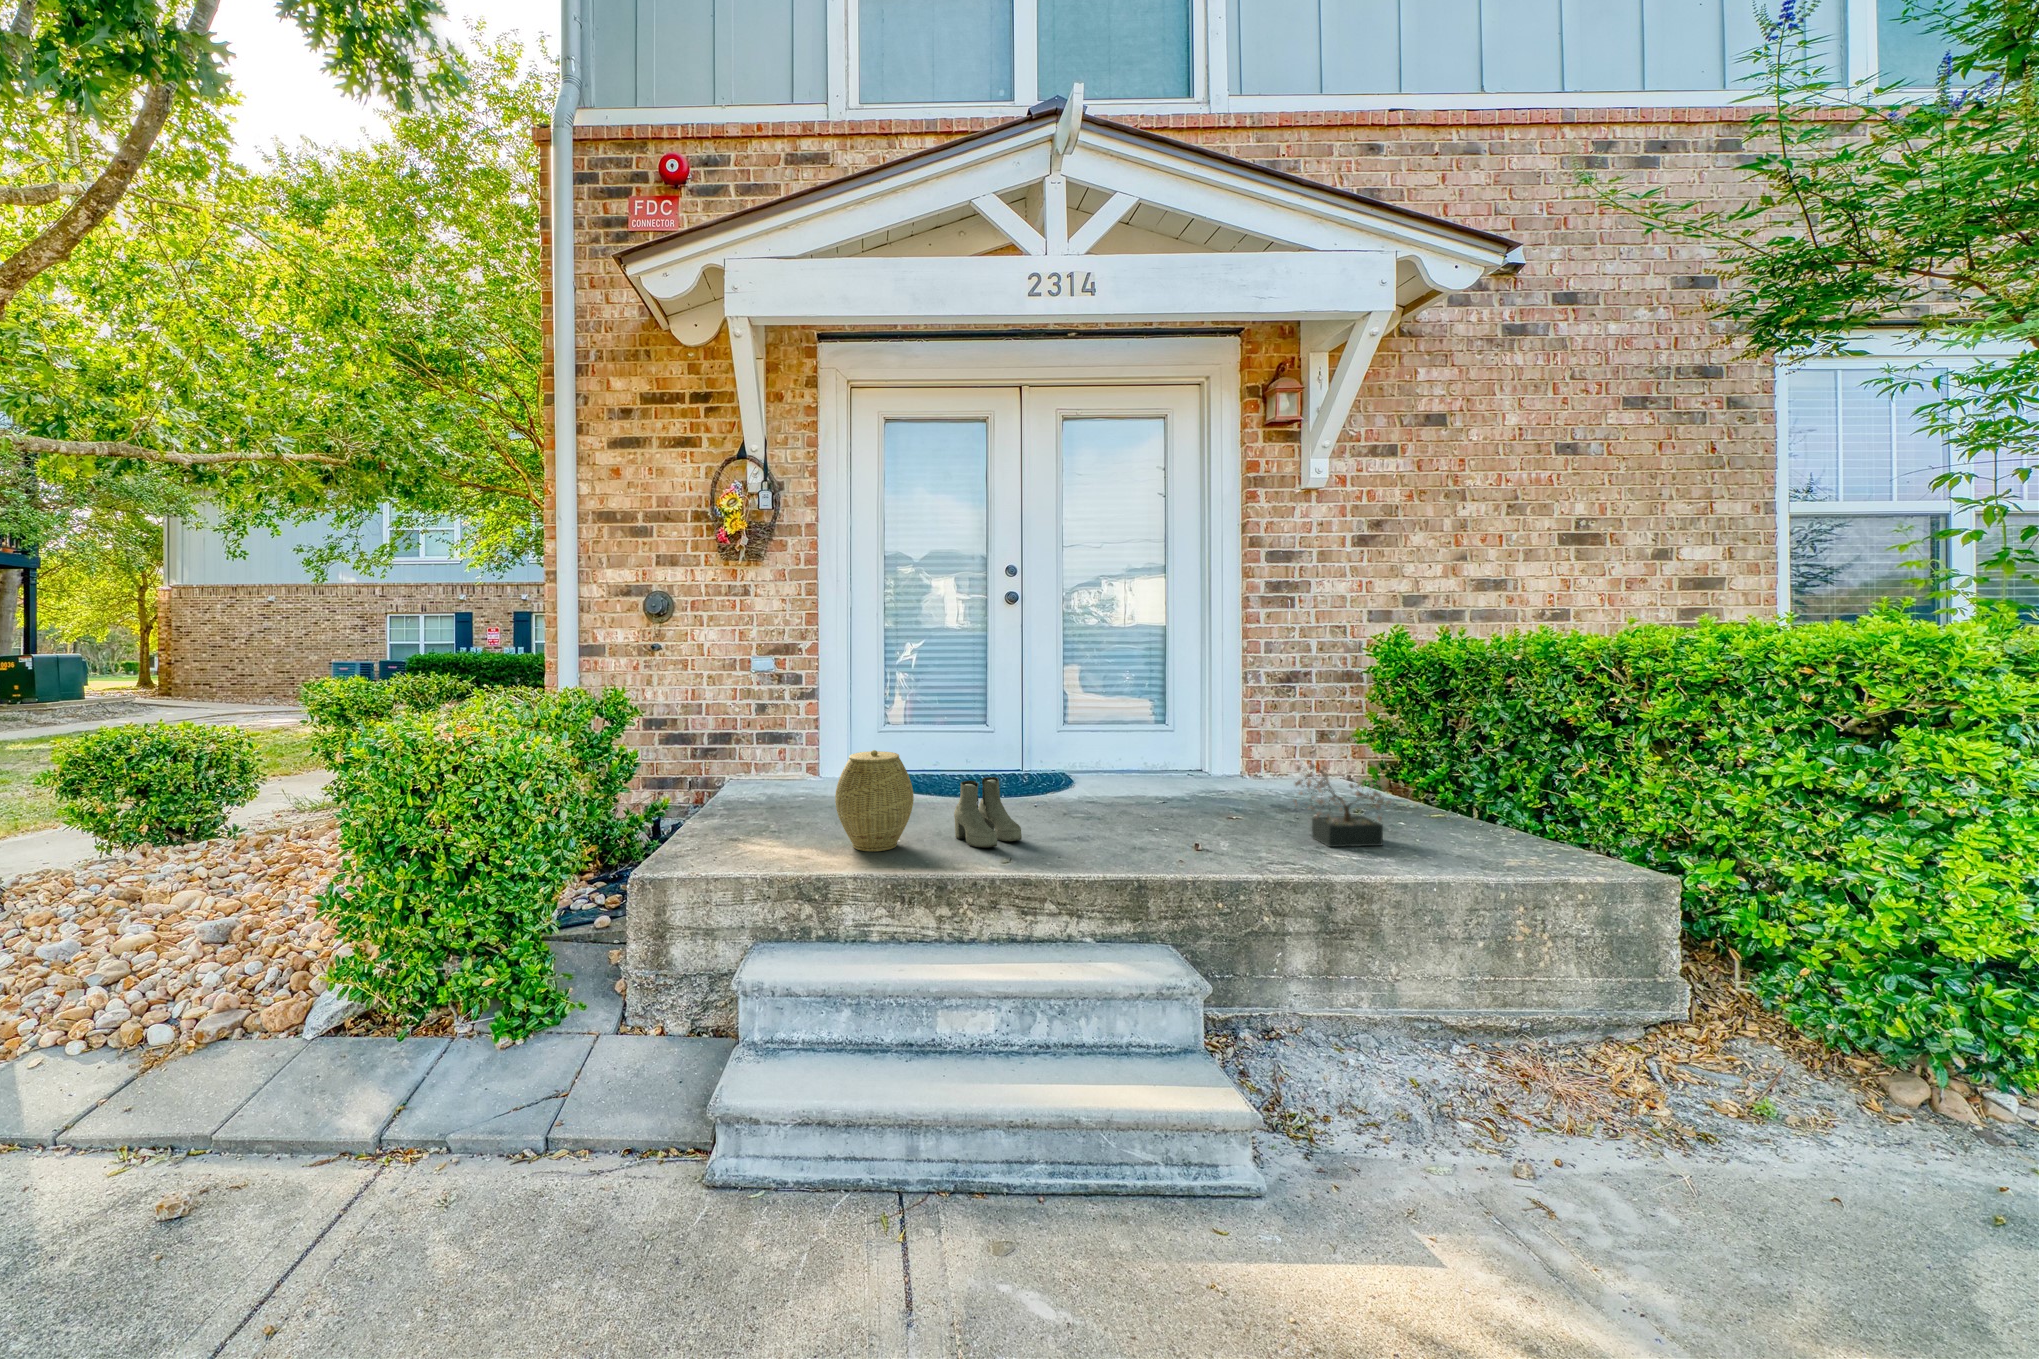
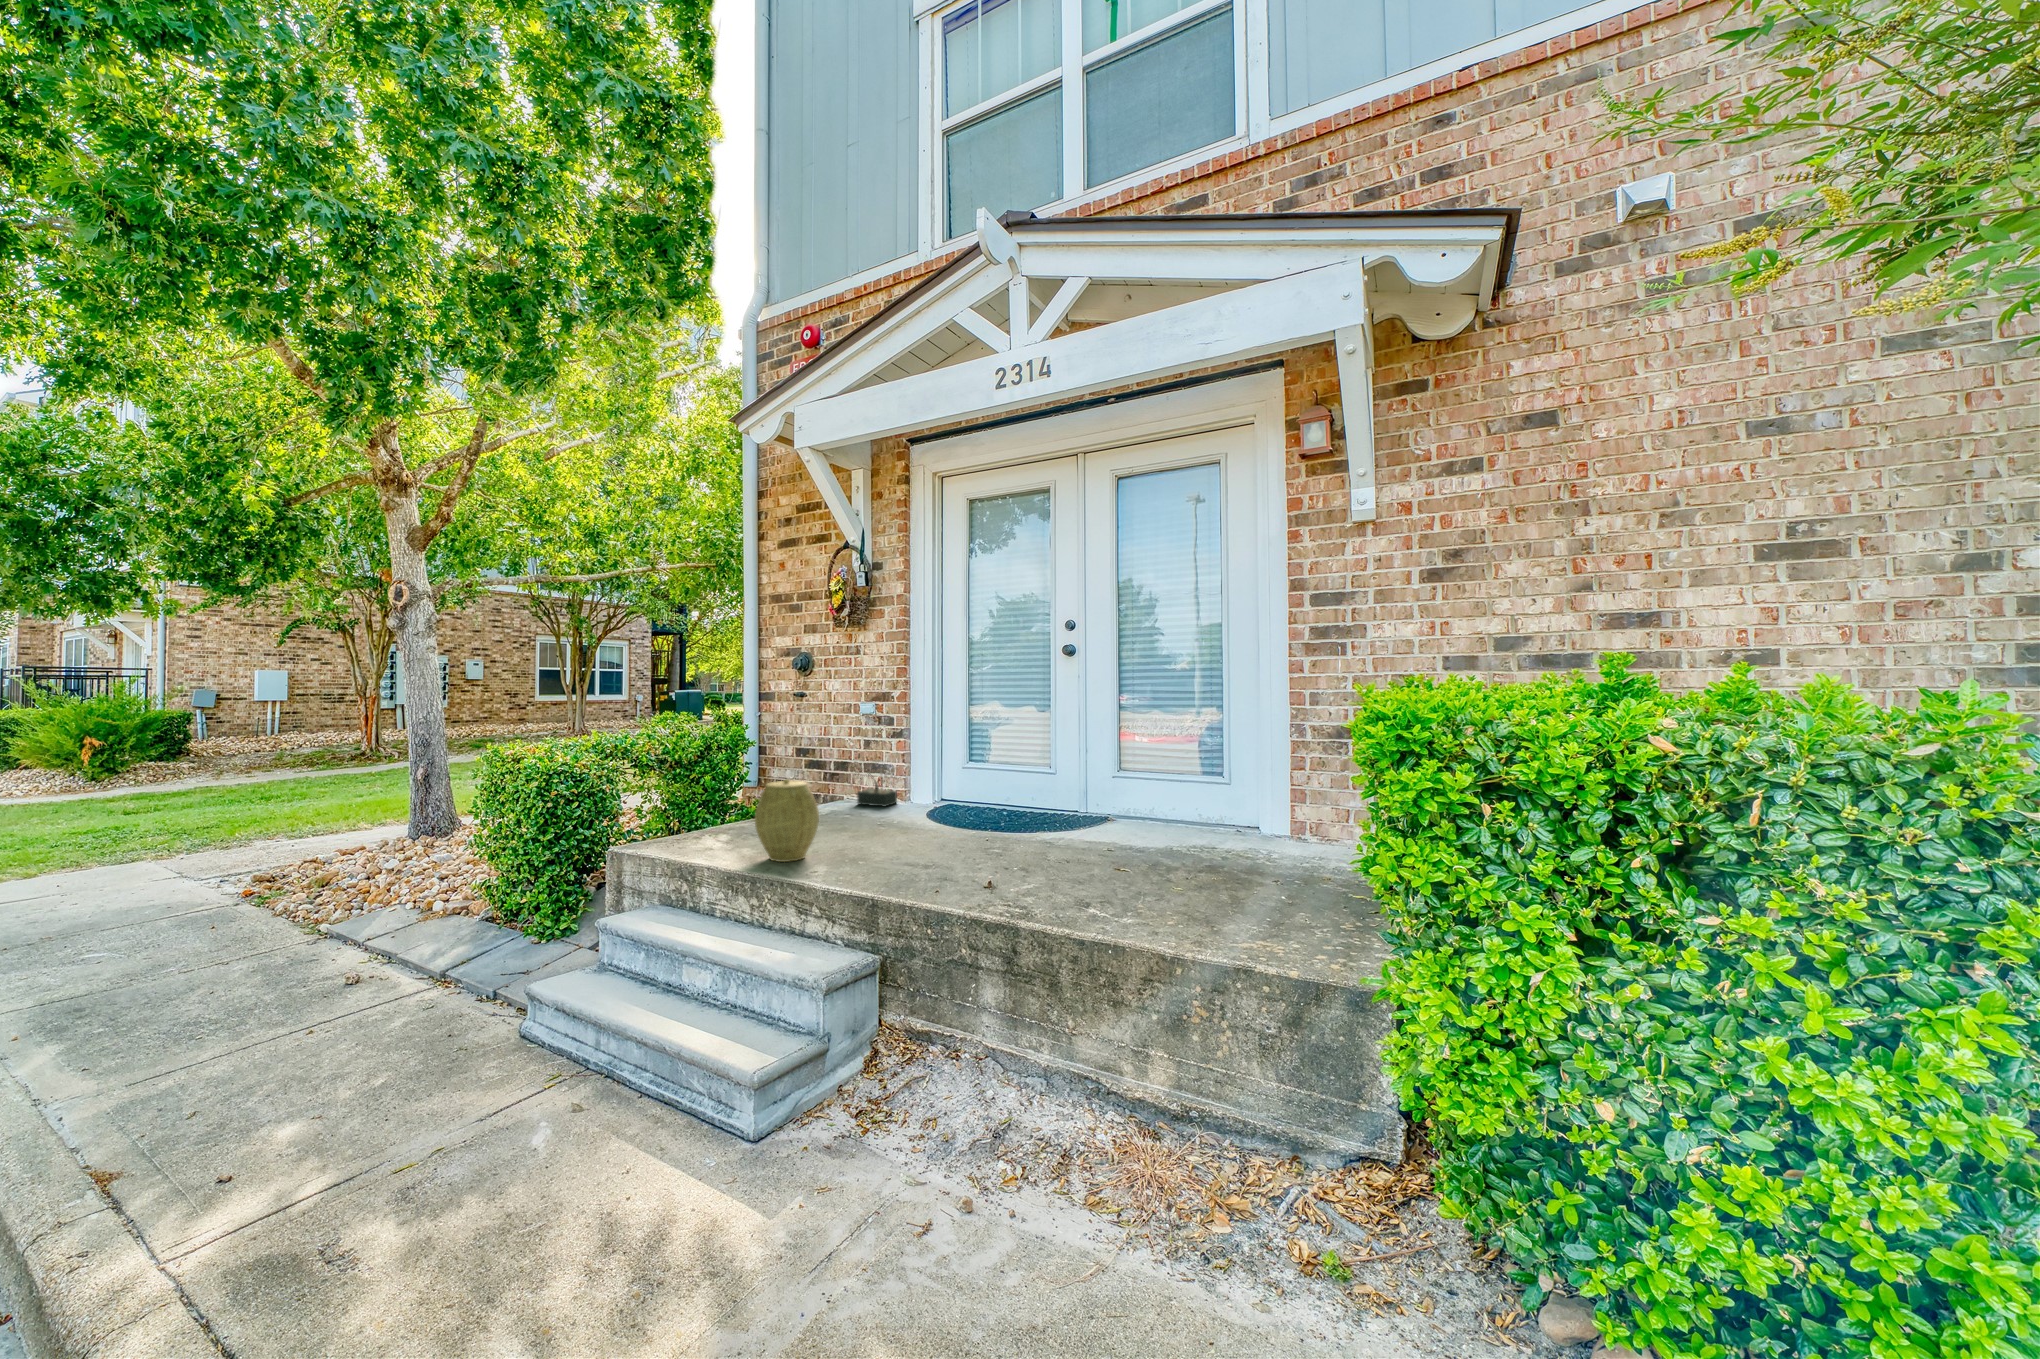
decorative plant: present [1294,763,1391,847] -> present [850,756,901,807]
boots: present [954,777,1022,848] -> none [845,811,894,870]

